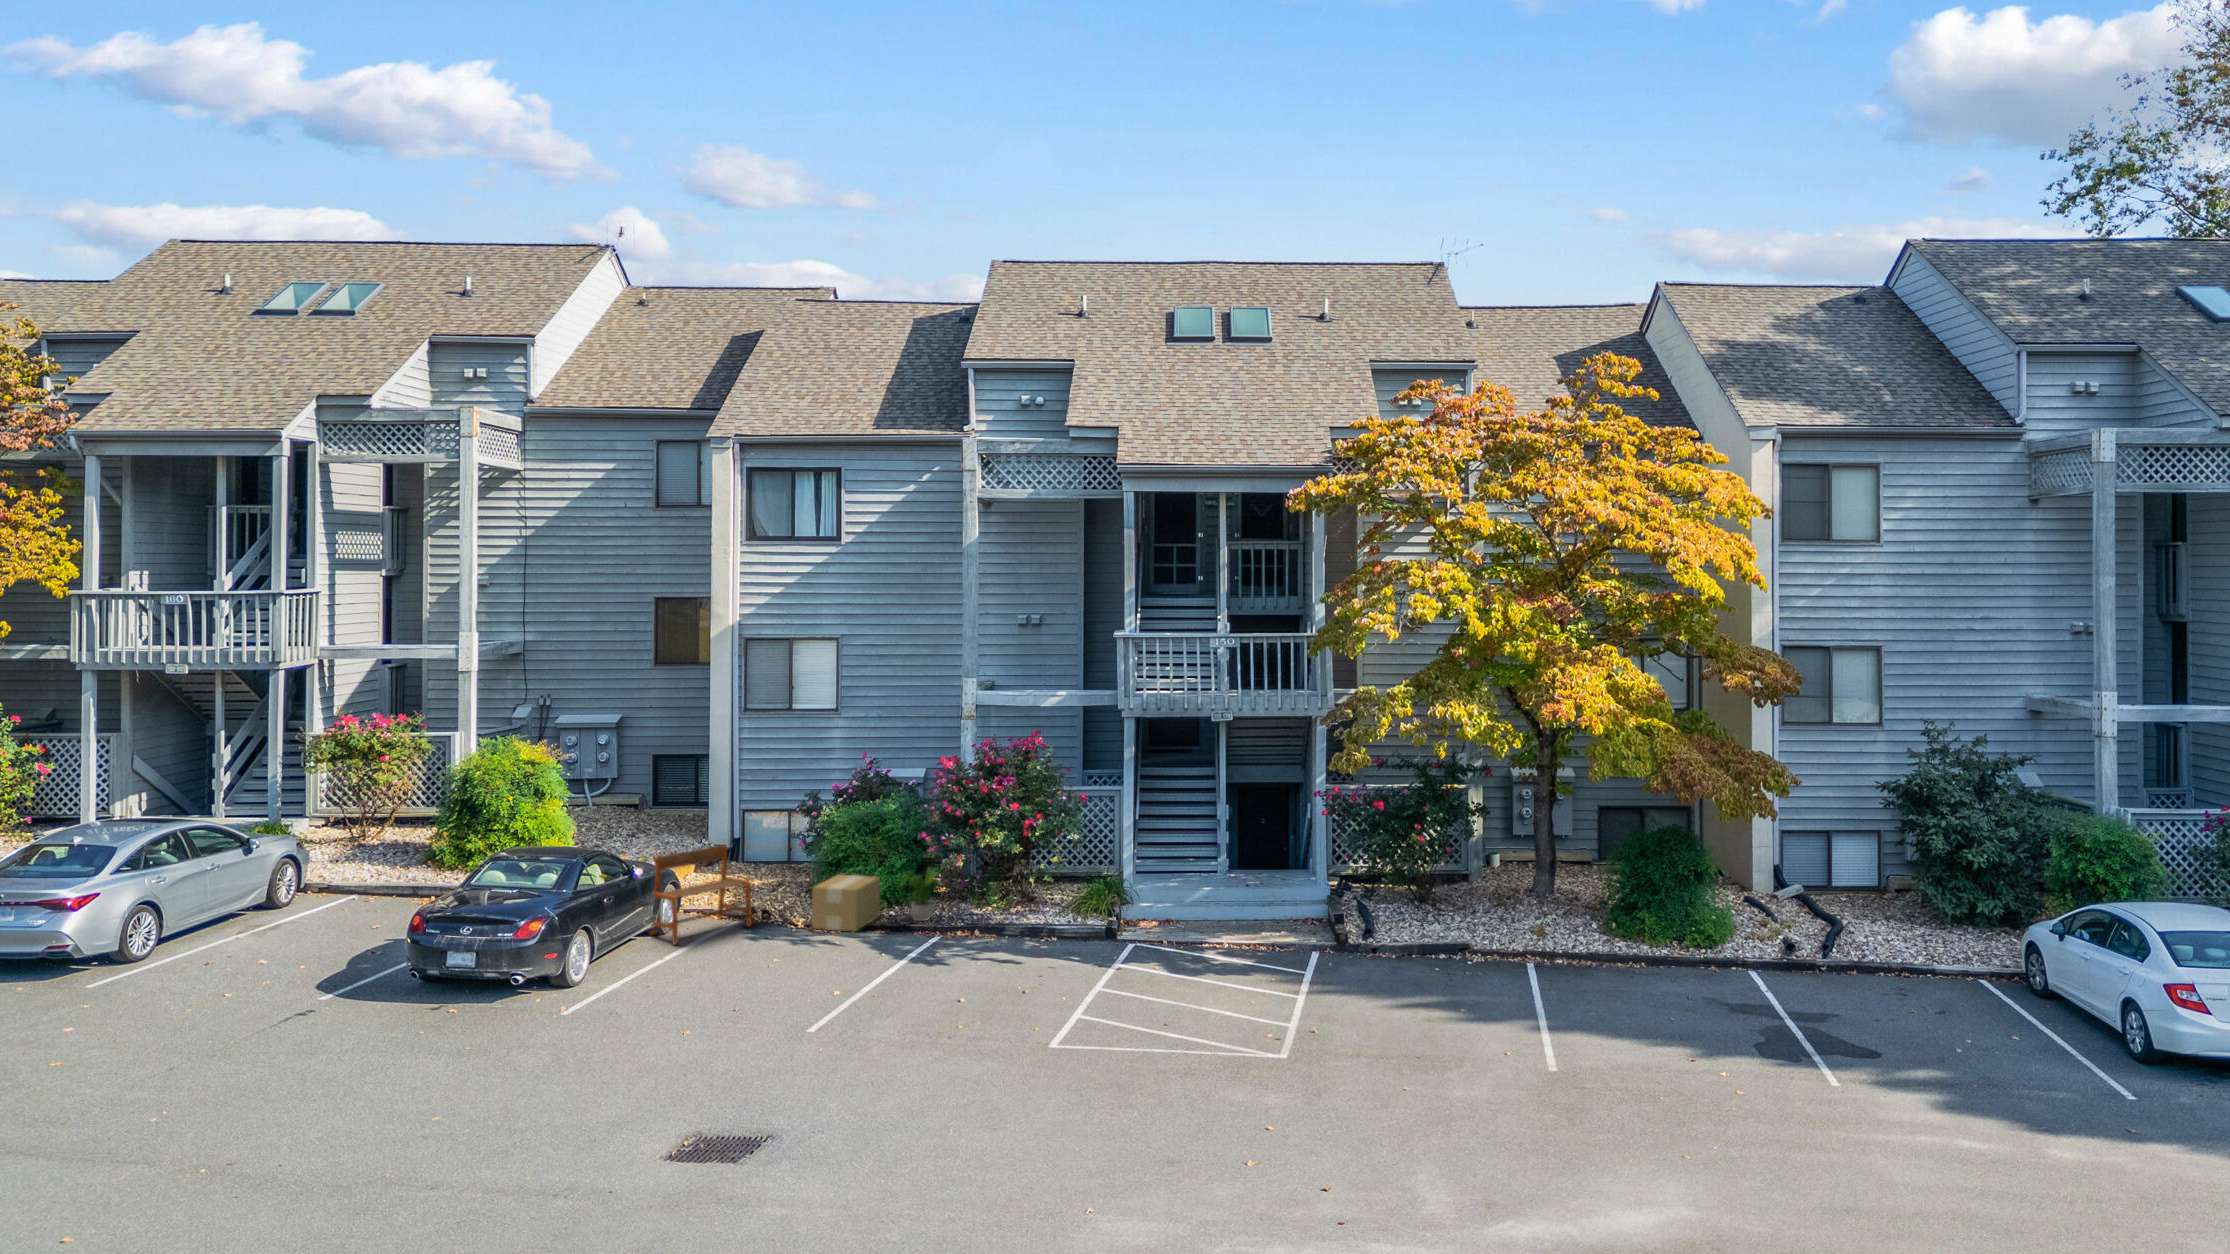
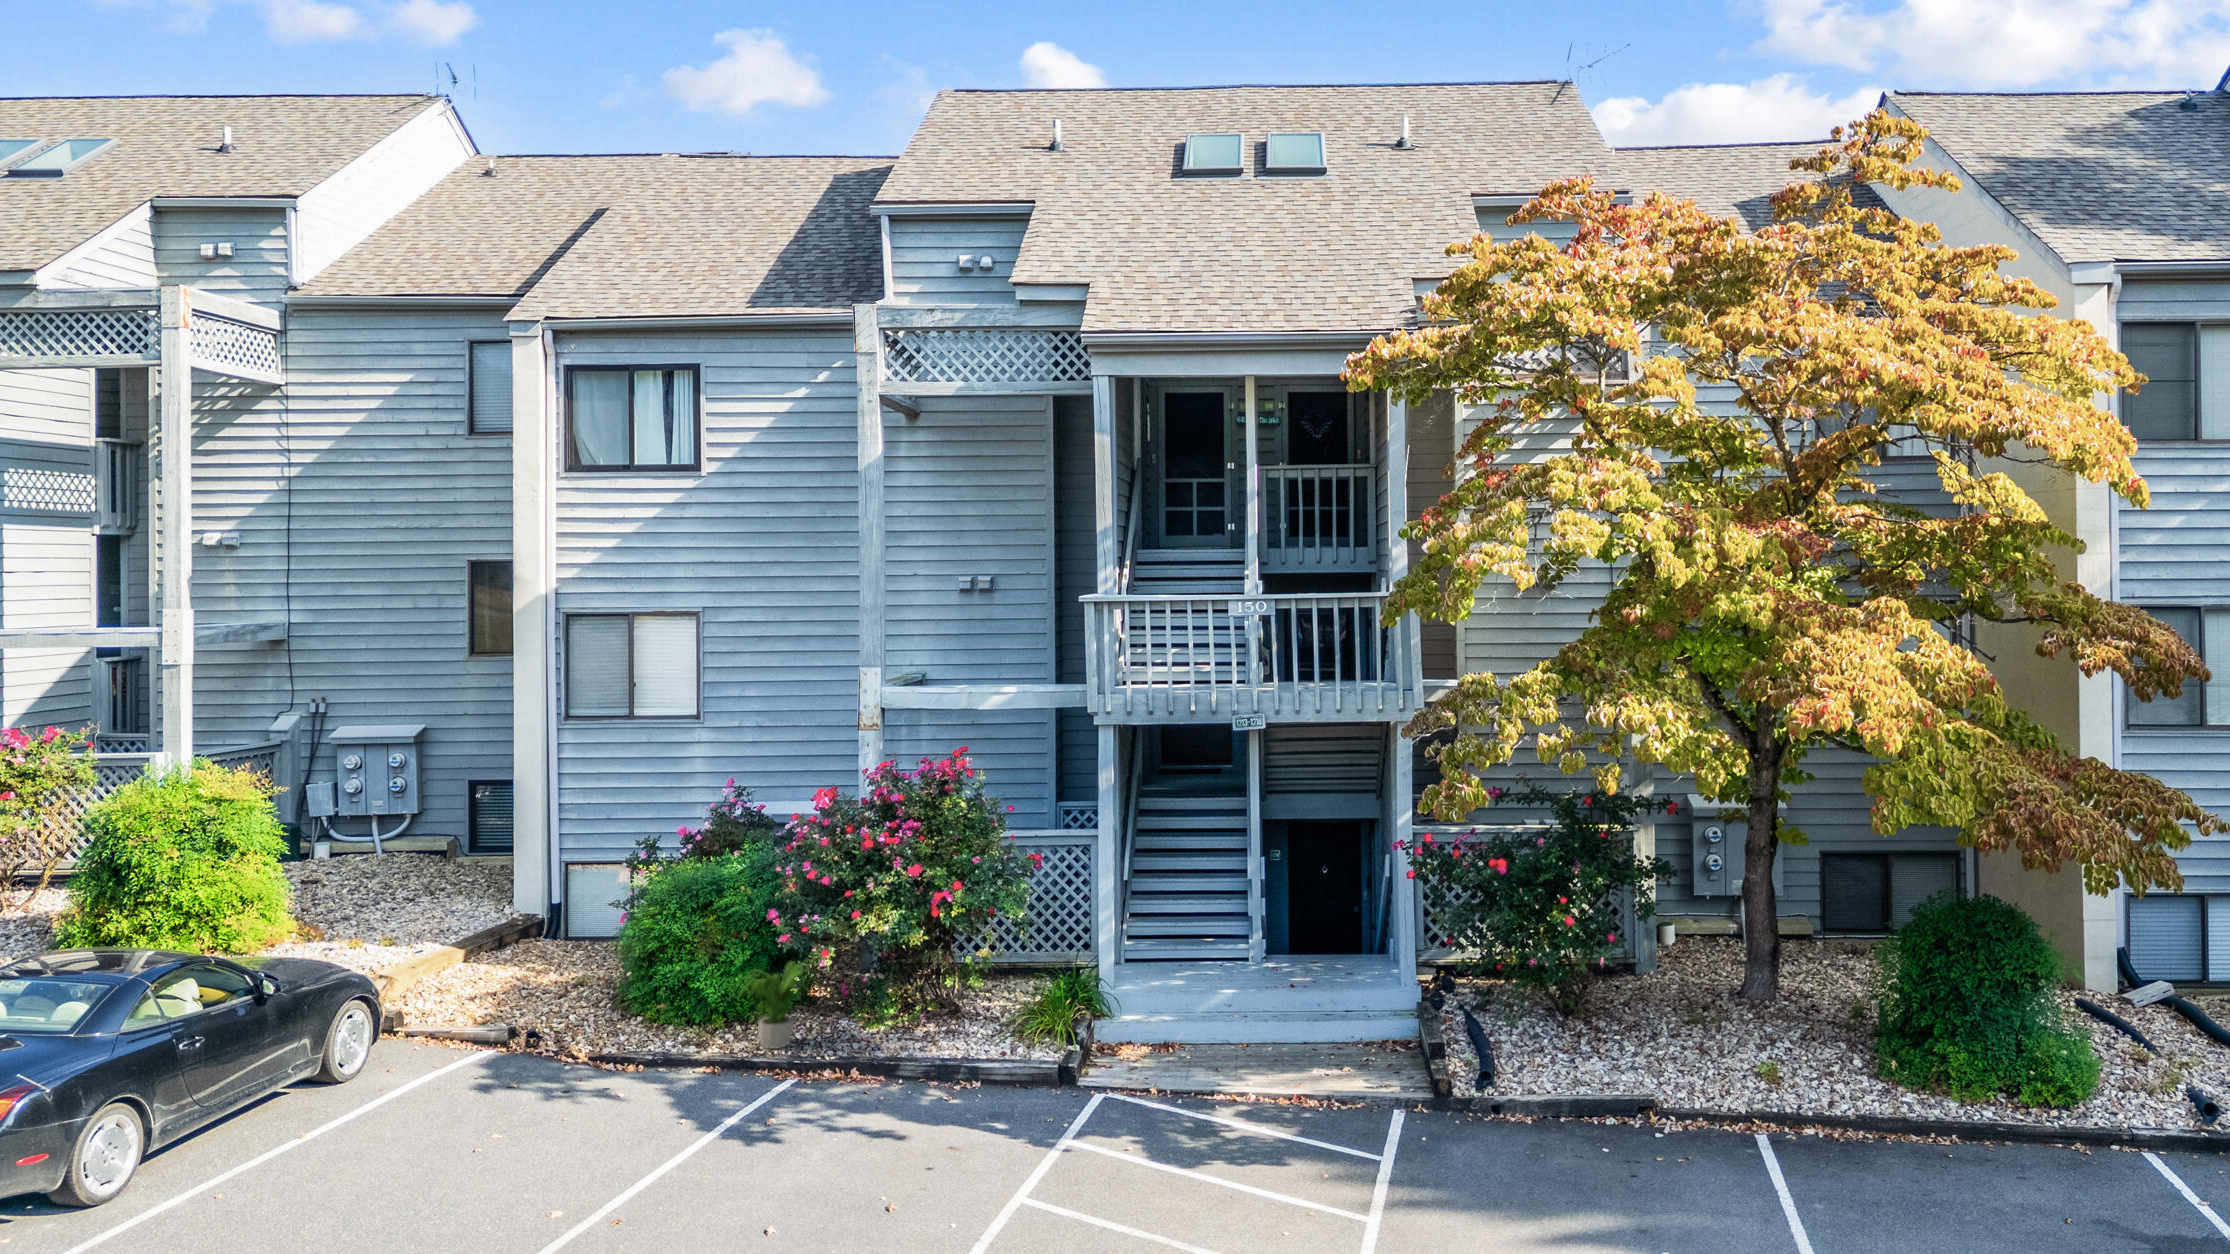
bench: present [651,844,752,945] -> none [331,927,505,1097]
cardboard box: present [812,874,880,932] -> none [595,973,713,1070]

